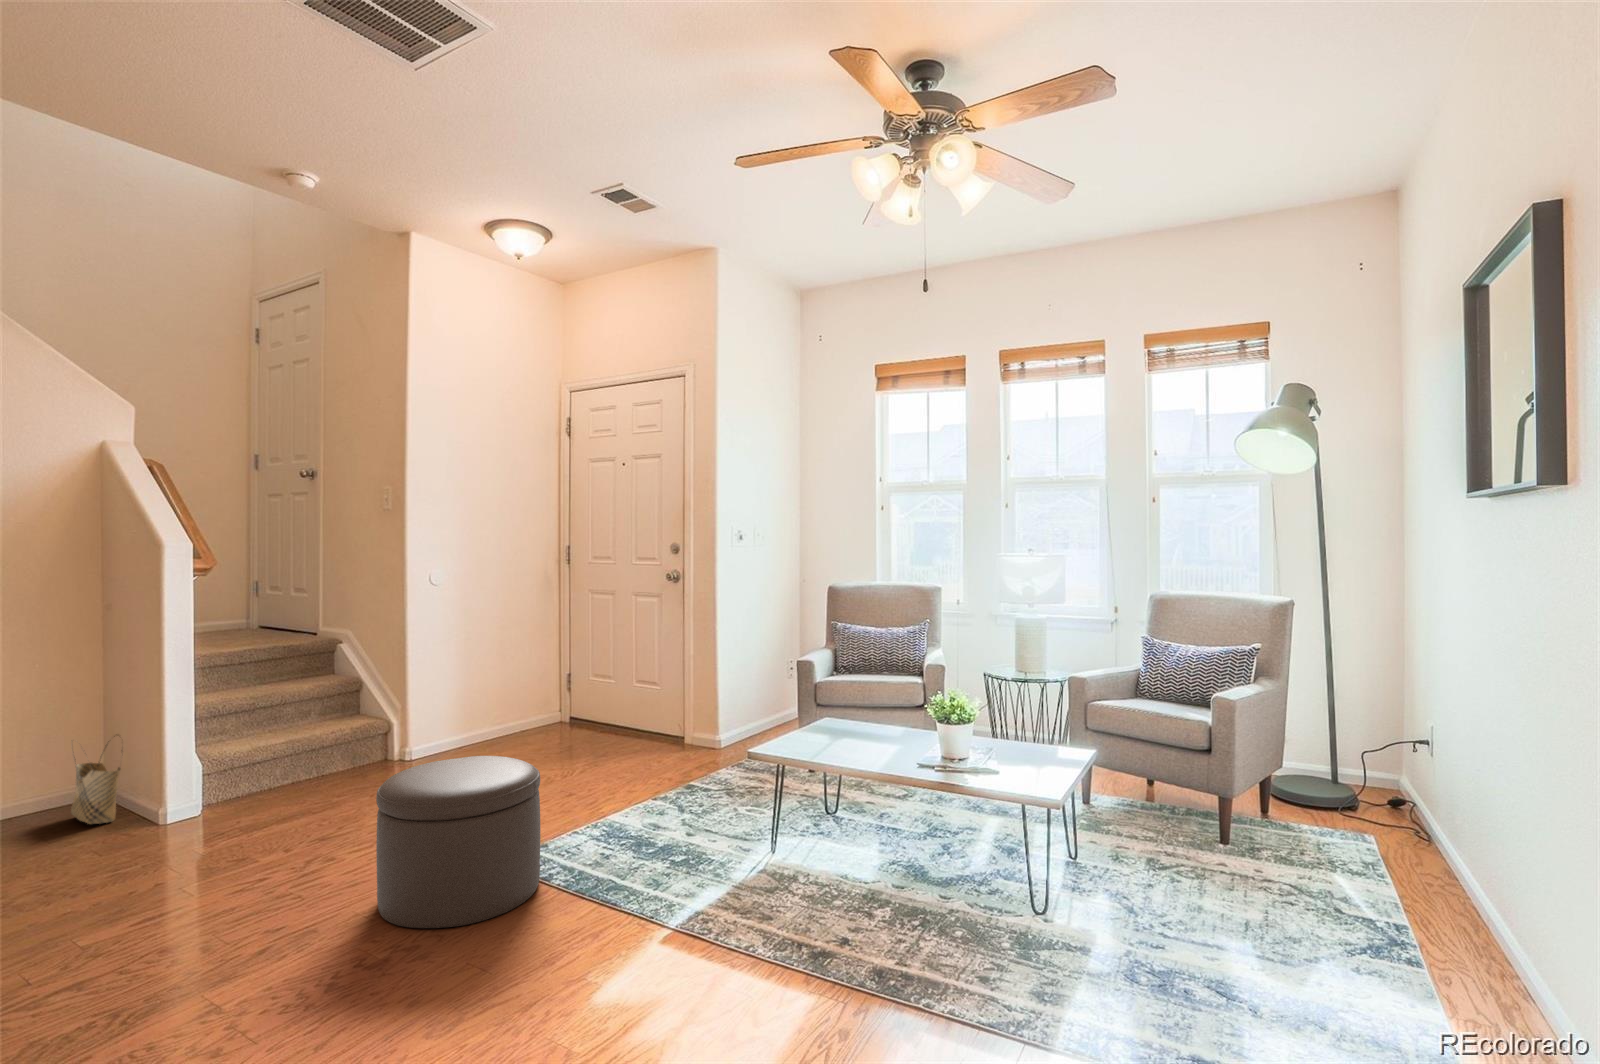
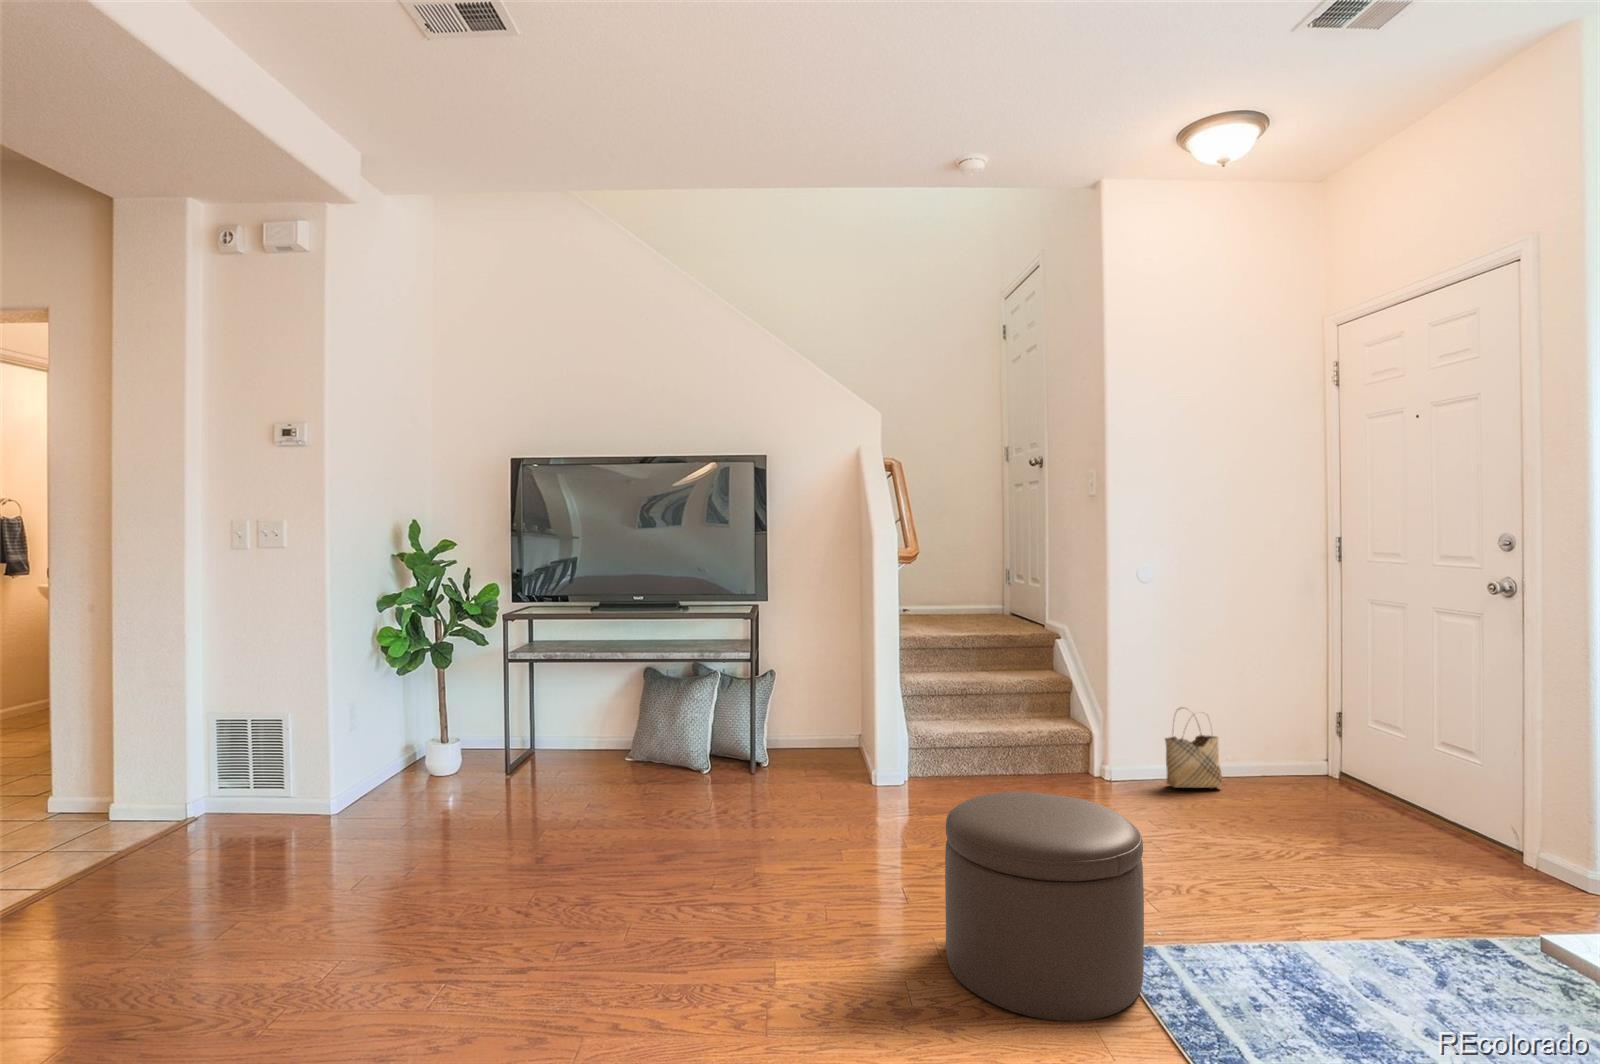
woven basket: present [71,736,121,824] -> present [1165,708,1222,788]

